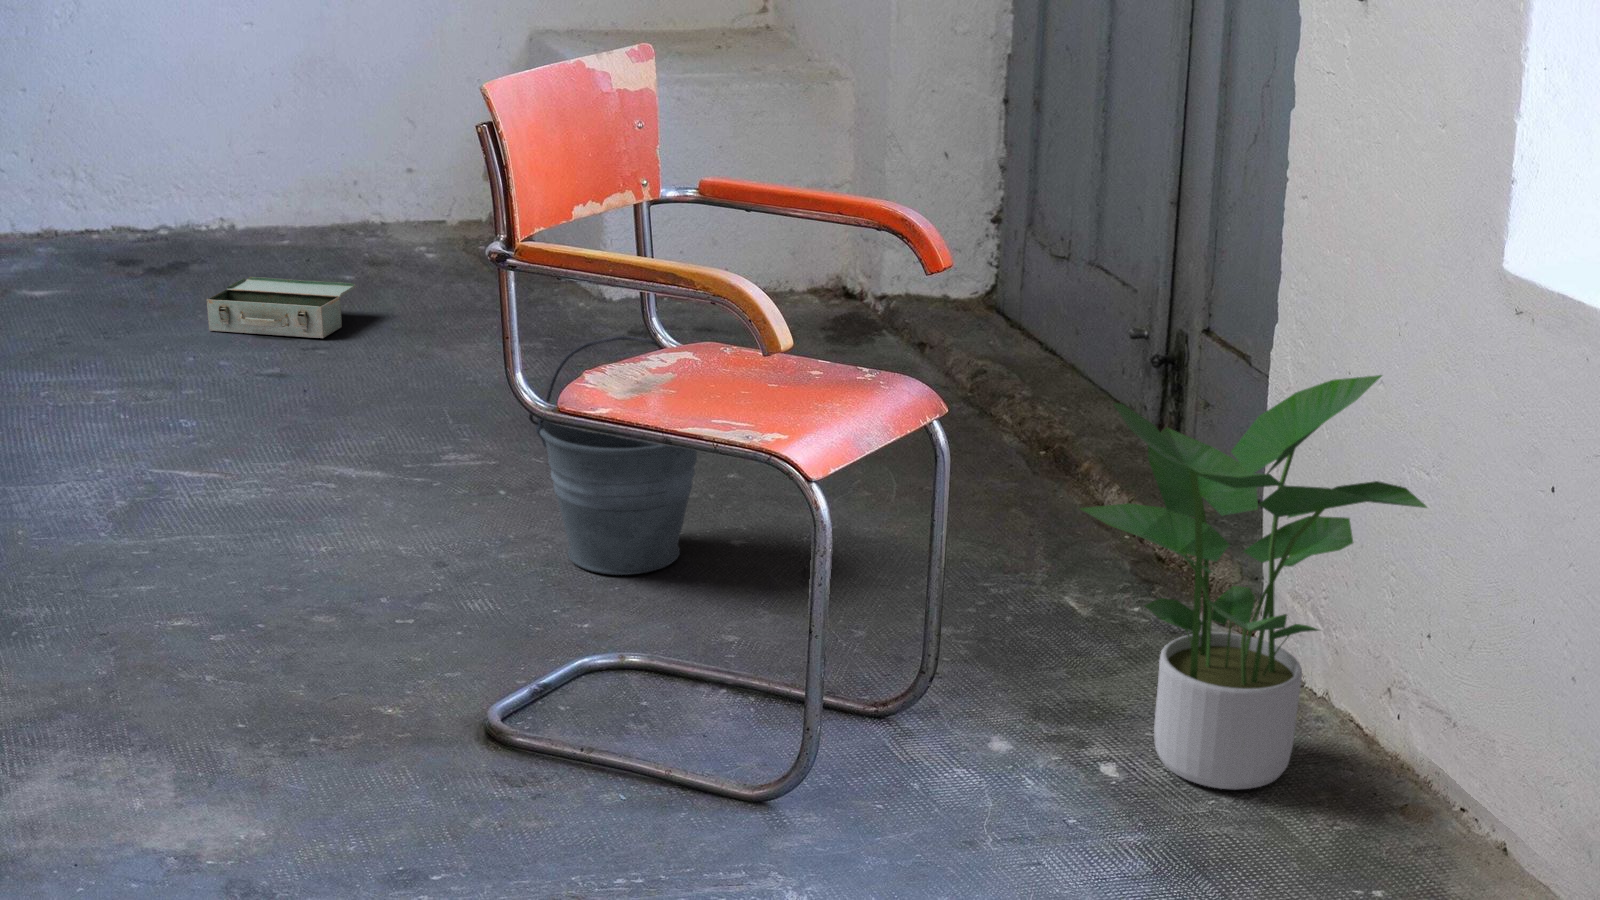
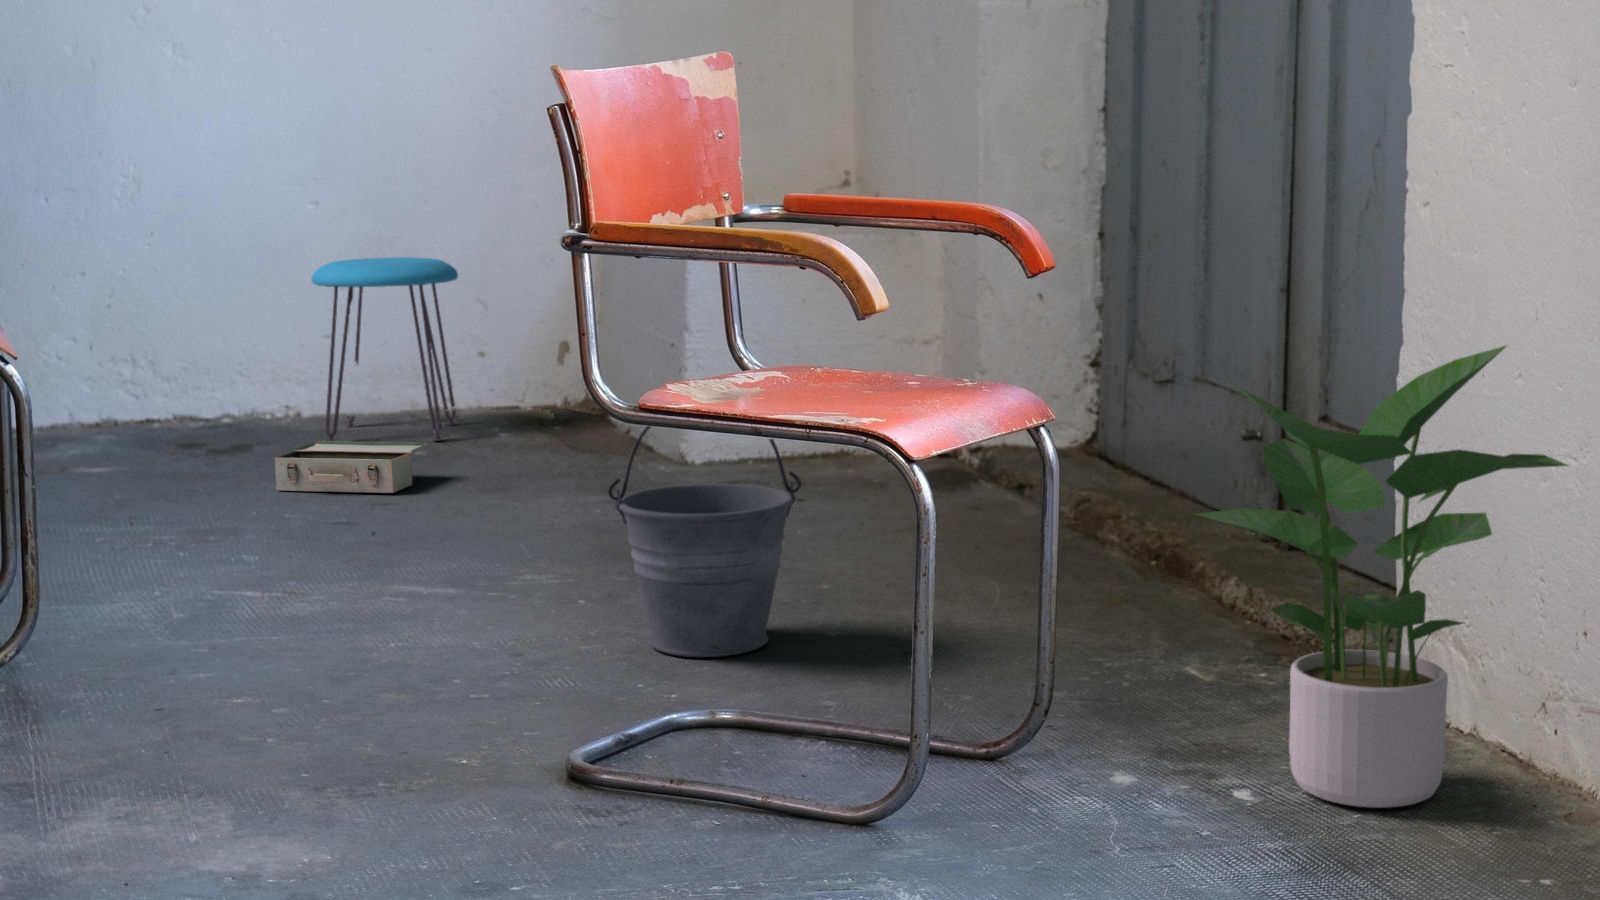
stool: none [239,77,385,264] -> present [311,257,458,441]

